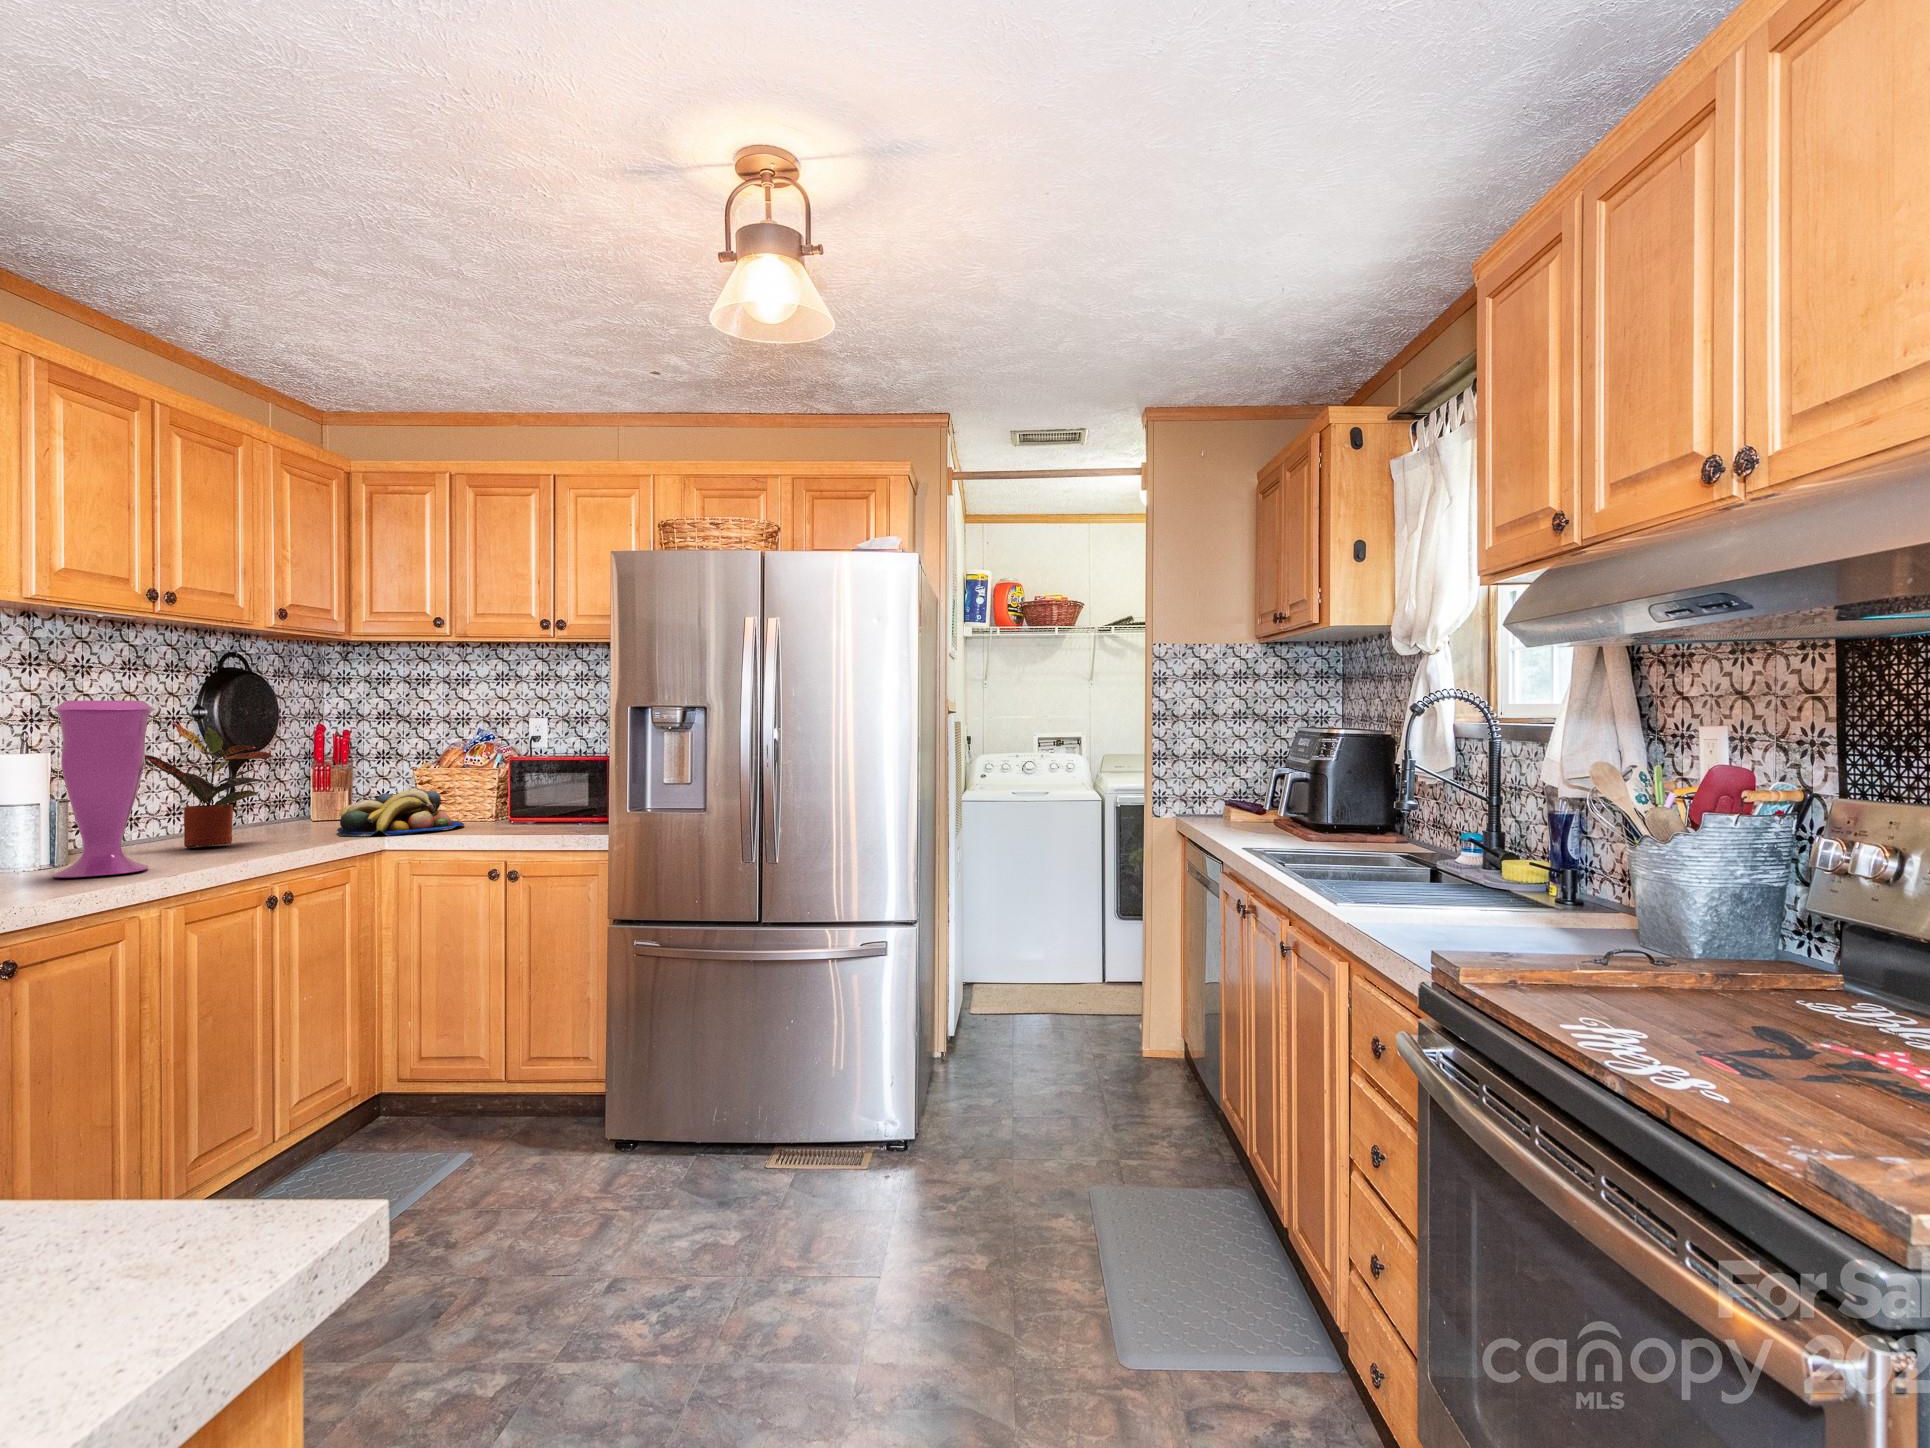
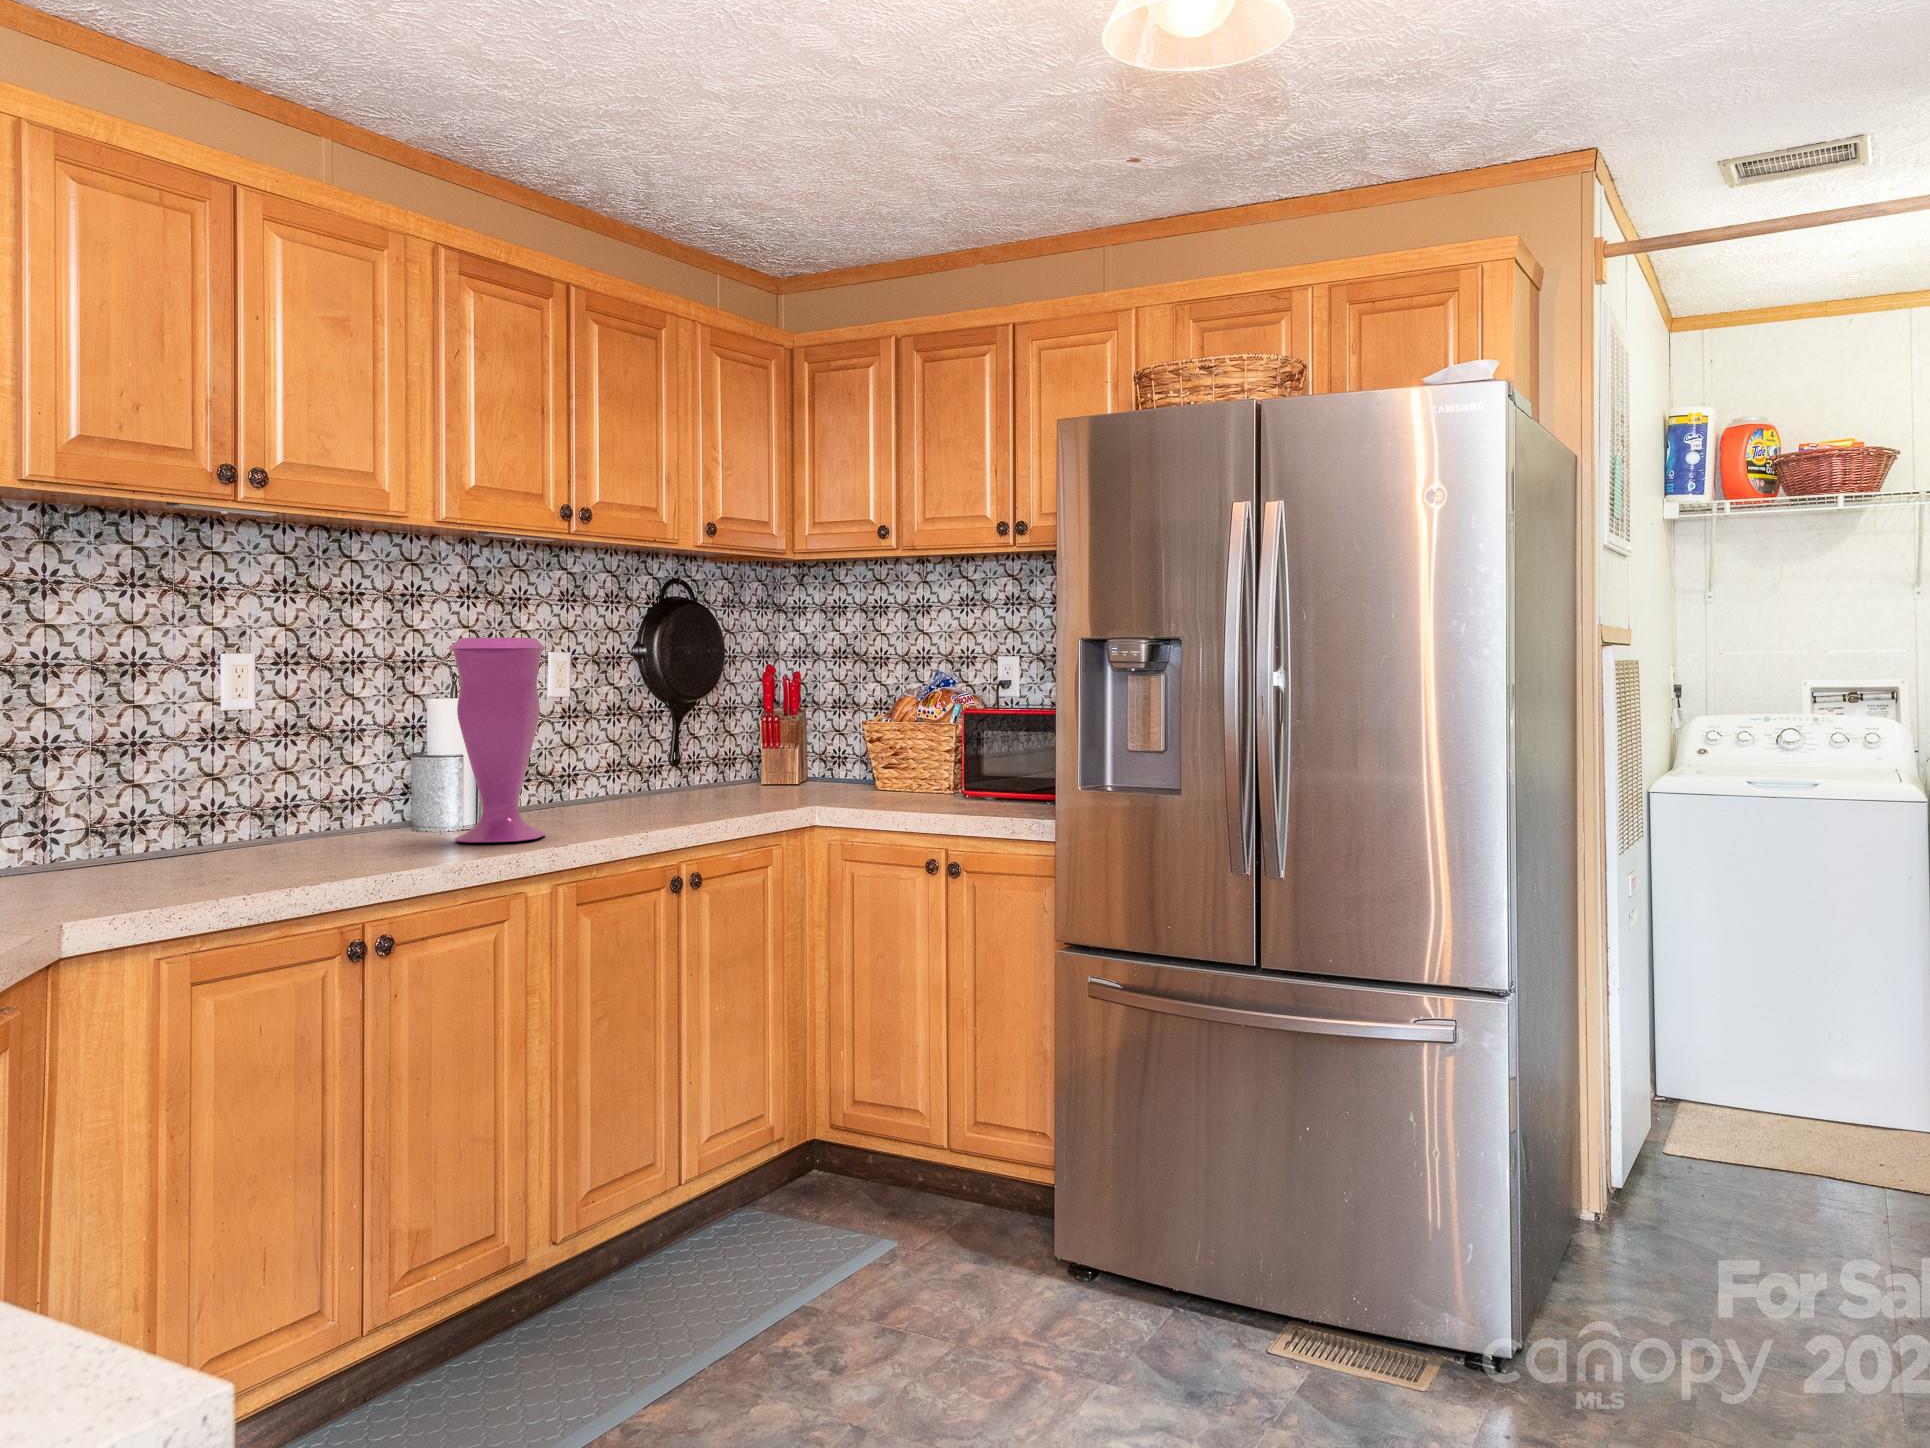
potted plant: present [145,722,273,848] -> none [565,662,693,813]
fruit bowl: present [337,789,464,836] -> none [765,750,907,809]

